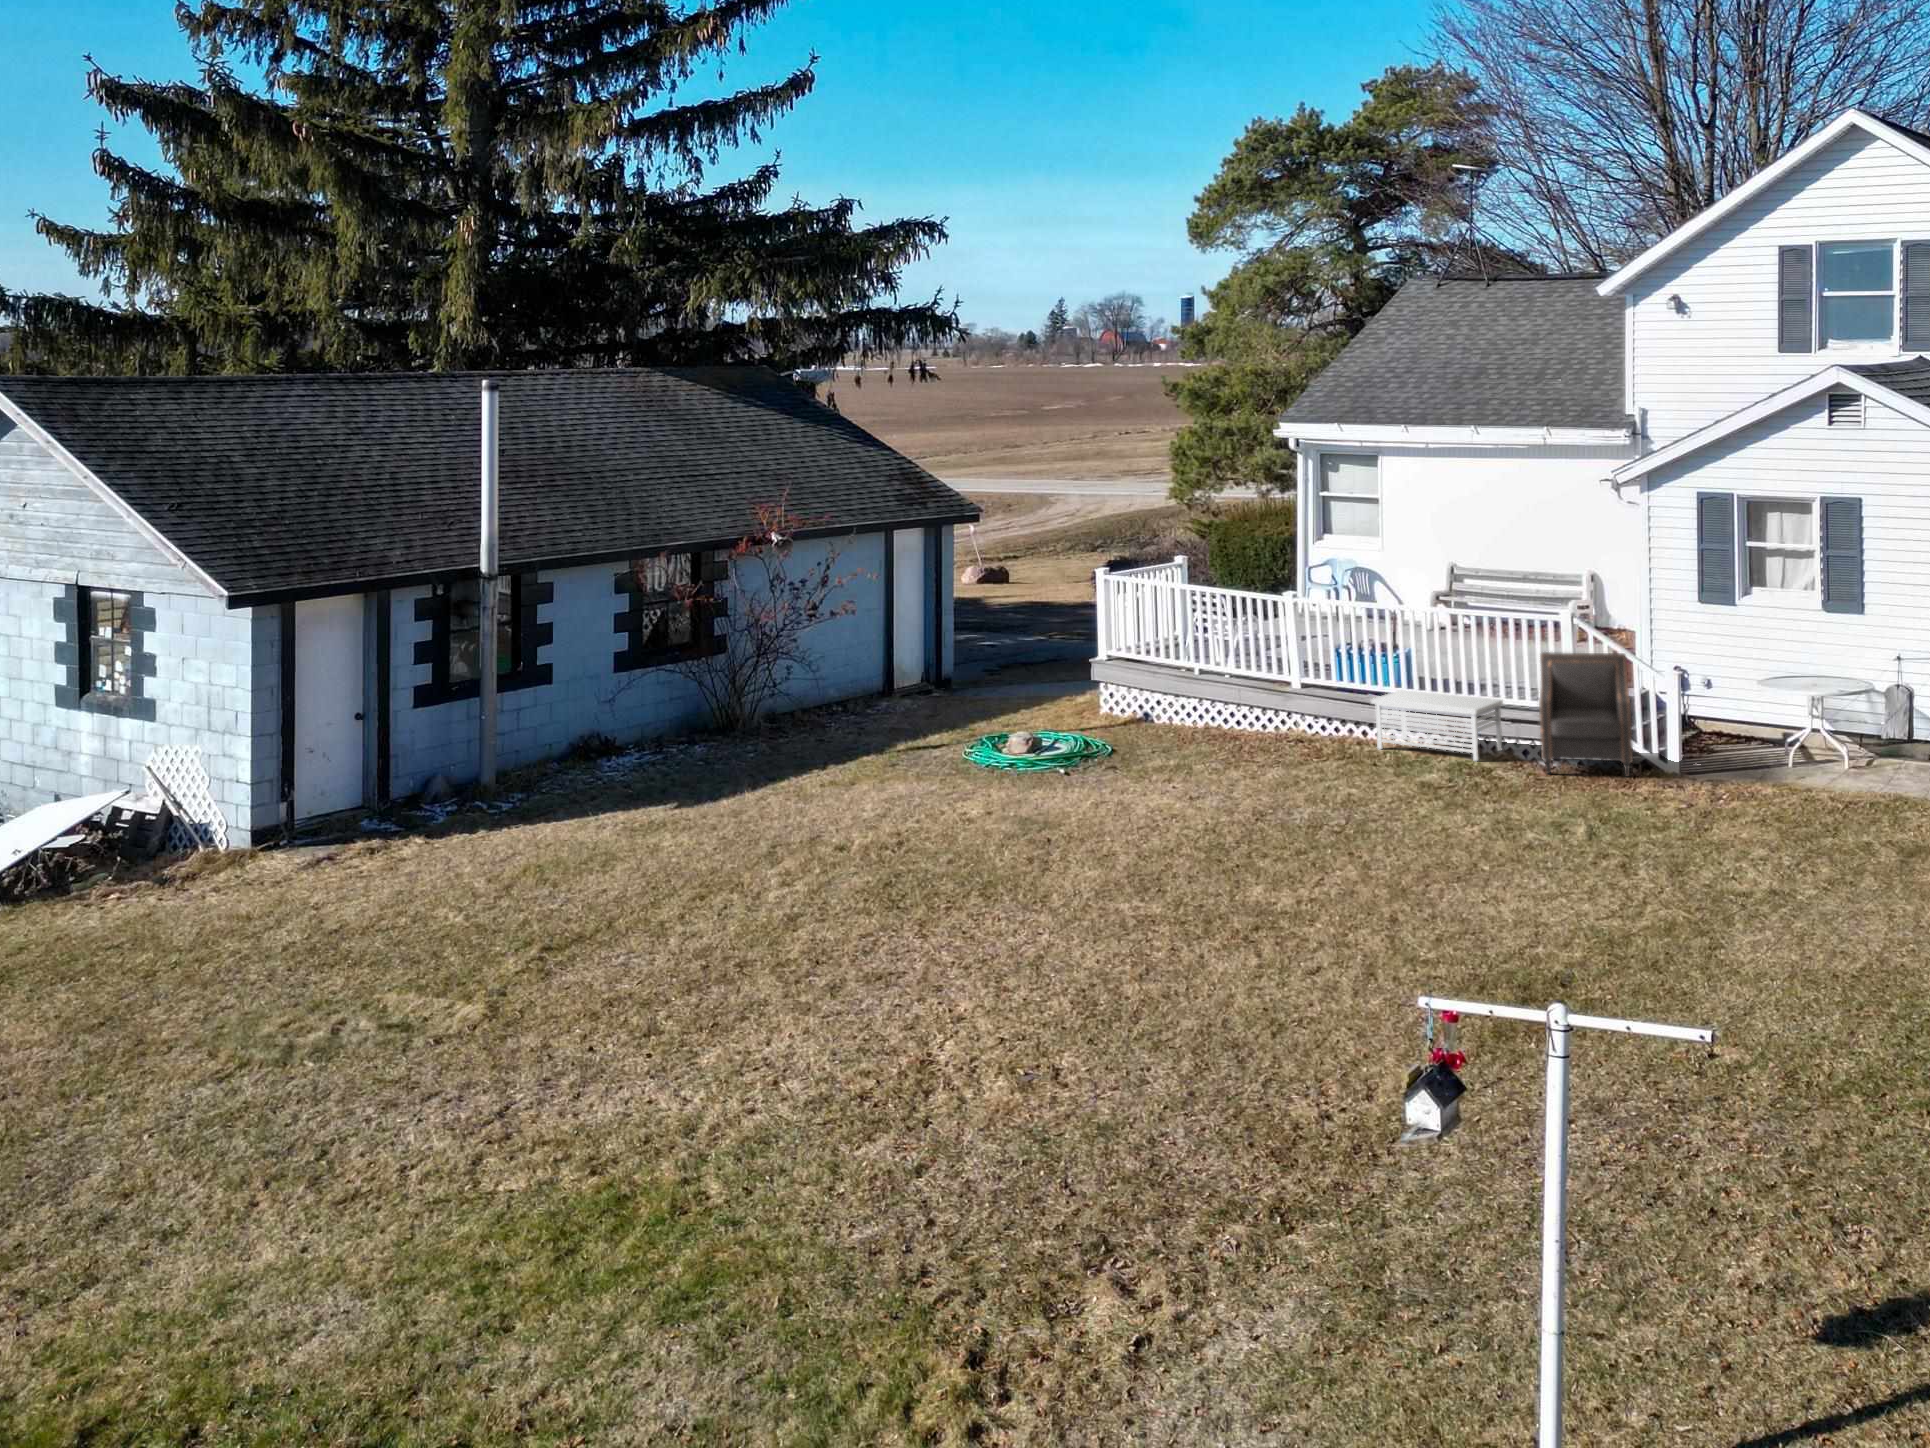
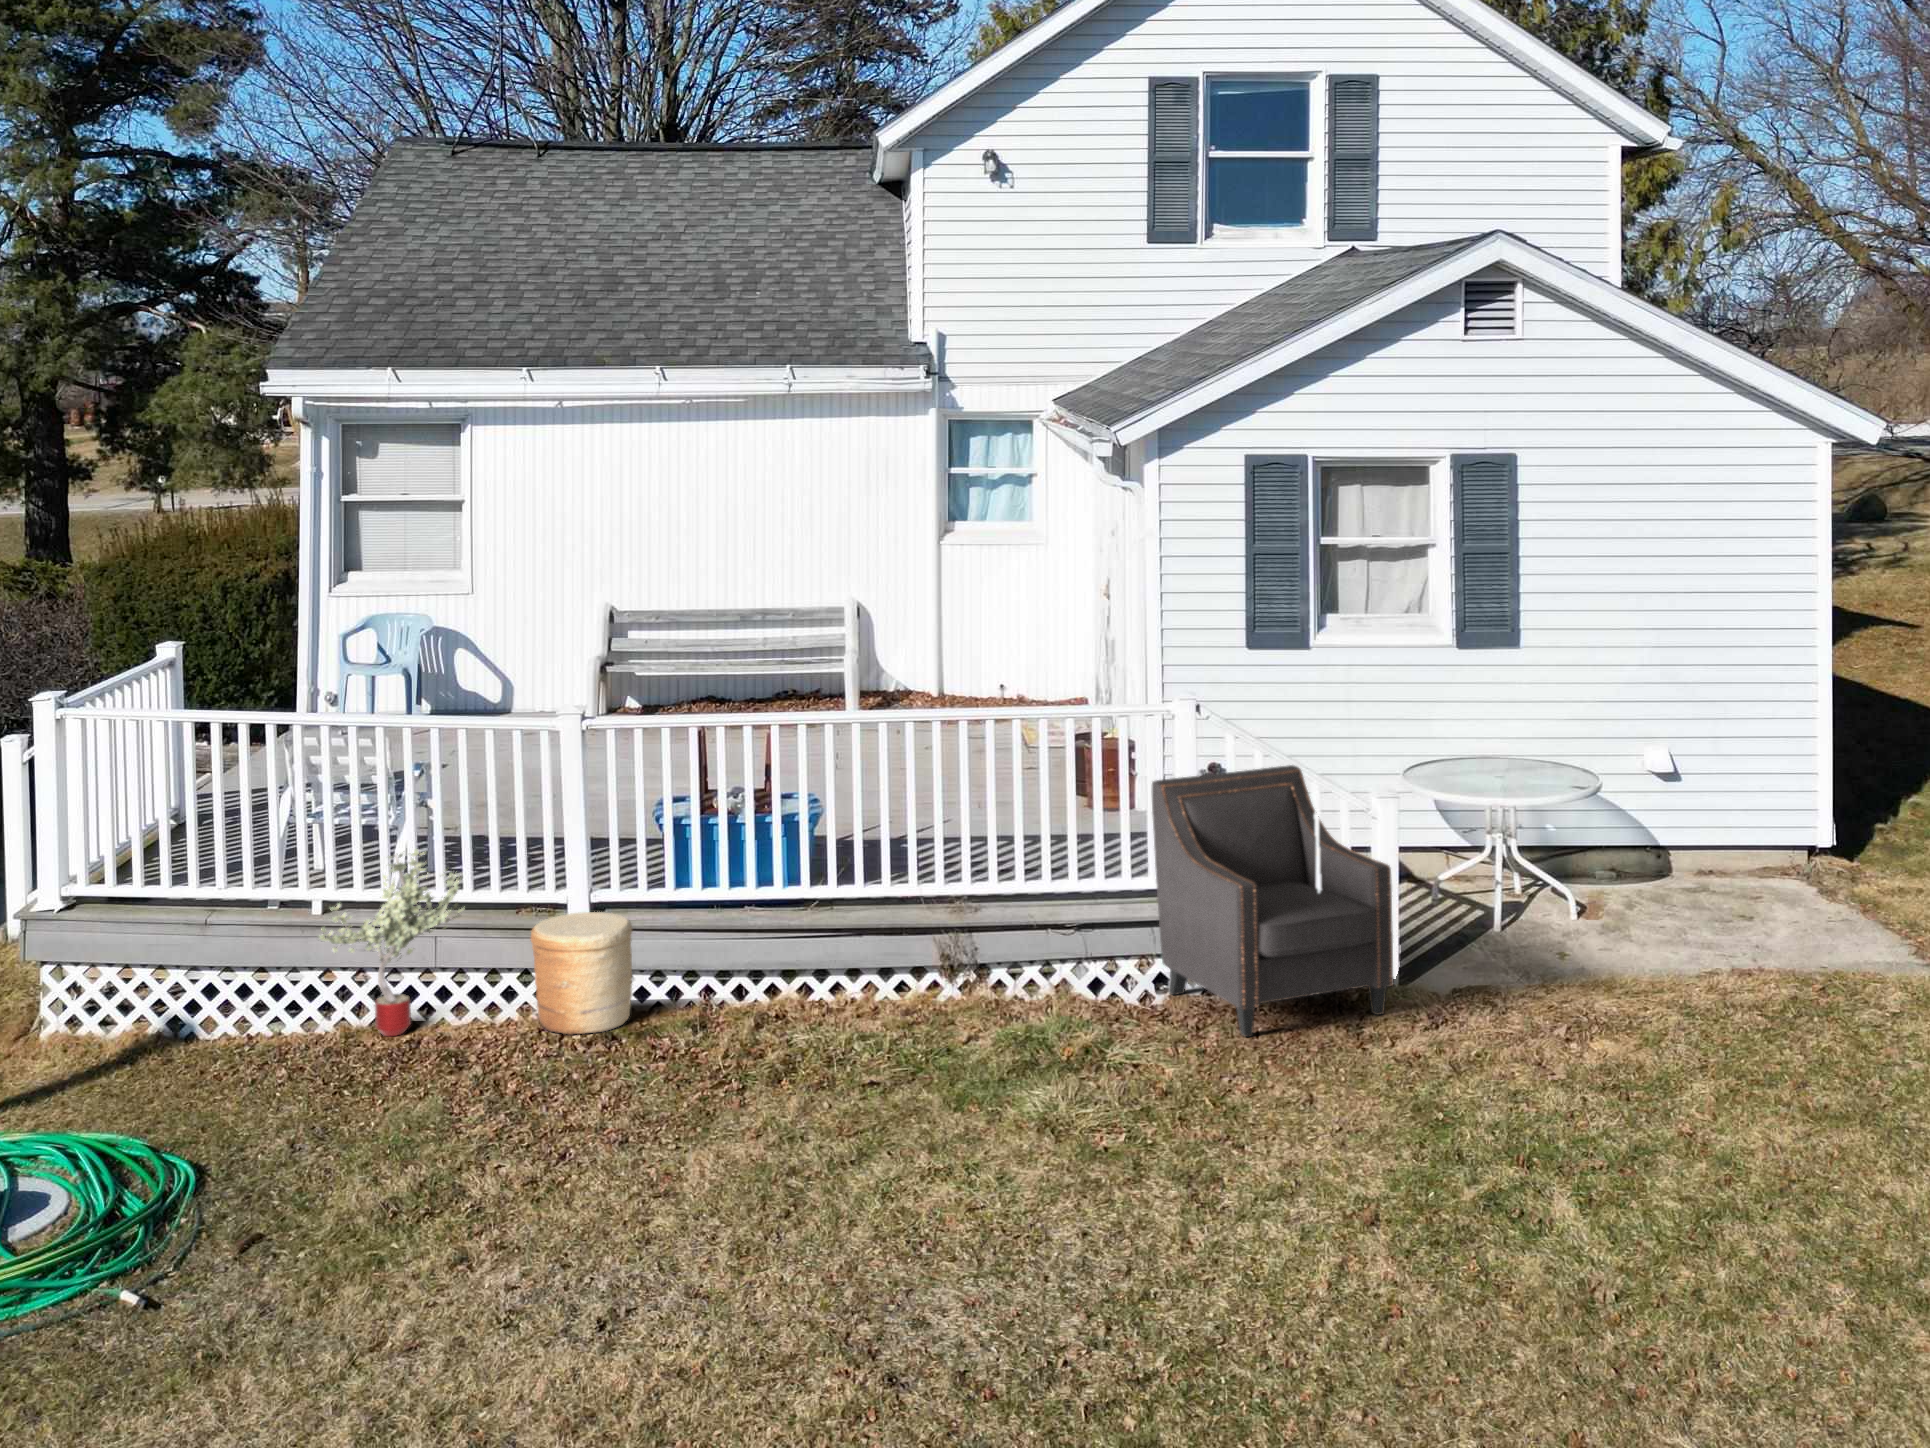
potted tree: none [1188,650,1242,728] -> present [319,849,464,1036]
woven basket: none [1265,687,1310,737] -> present [531,912,632,1035]
storage bench: present [1371,690,1503,761] -> none [819,885,1072,1032]

